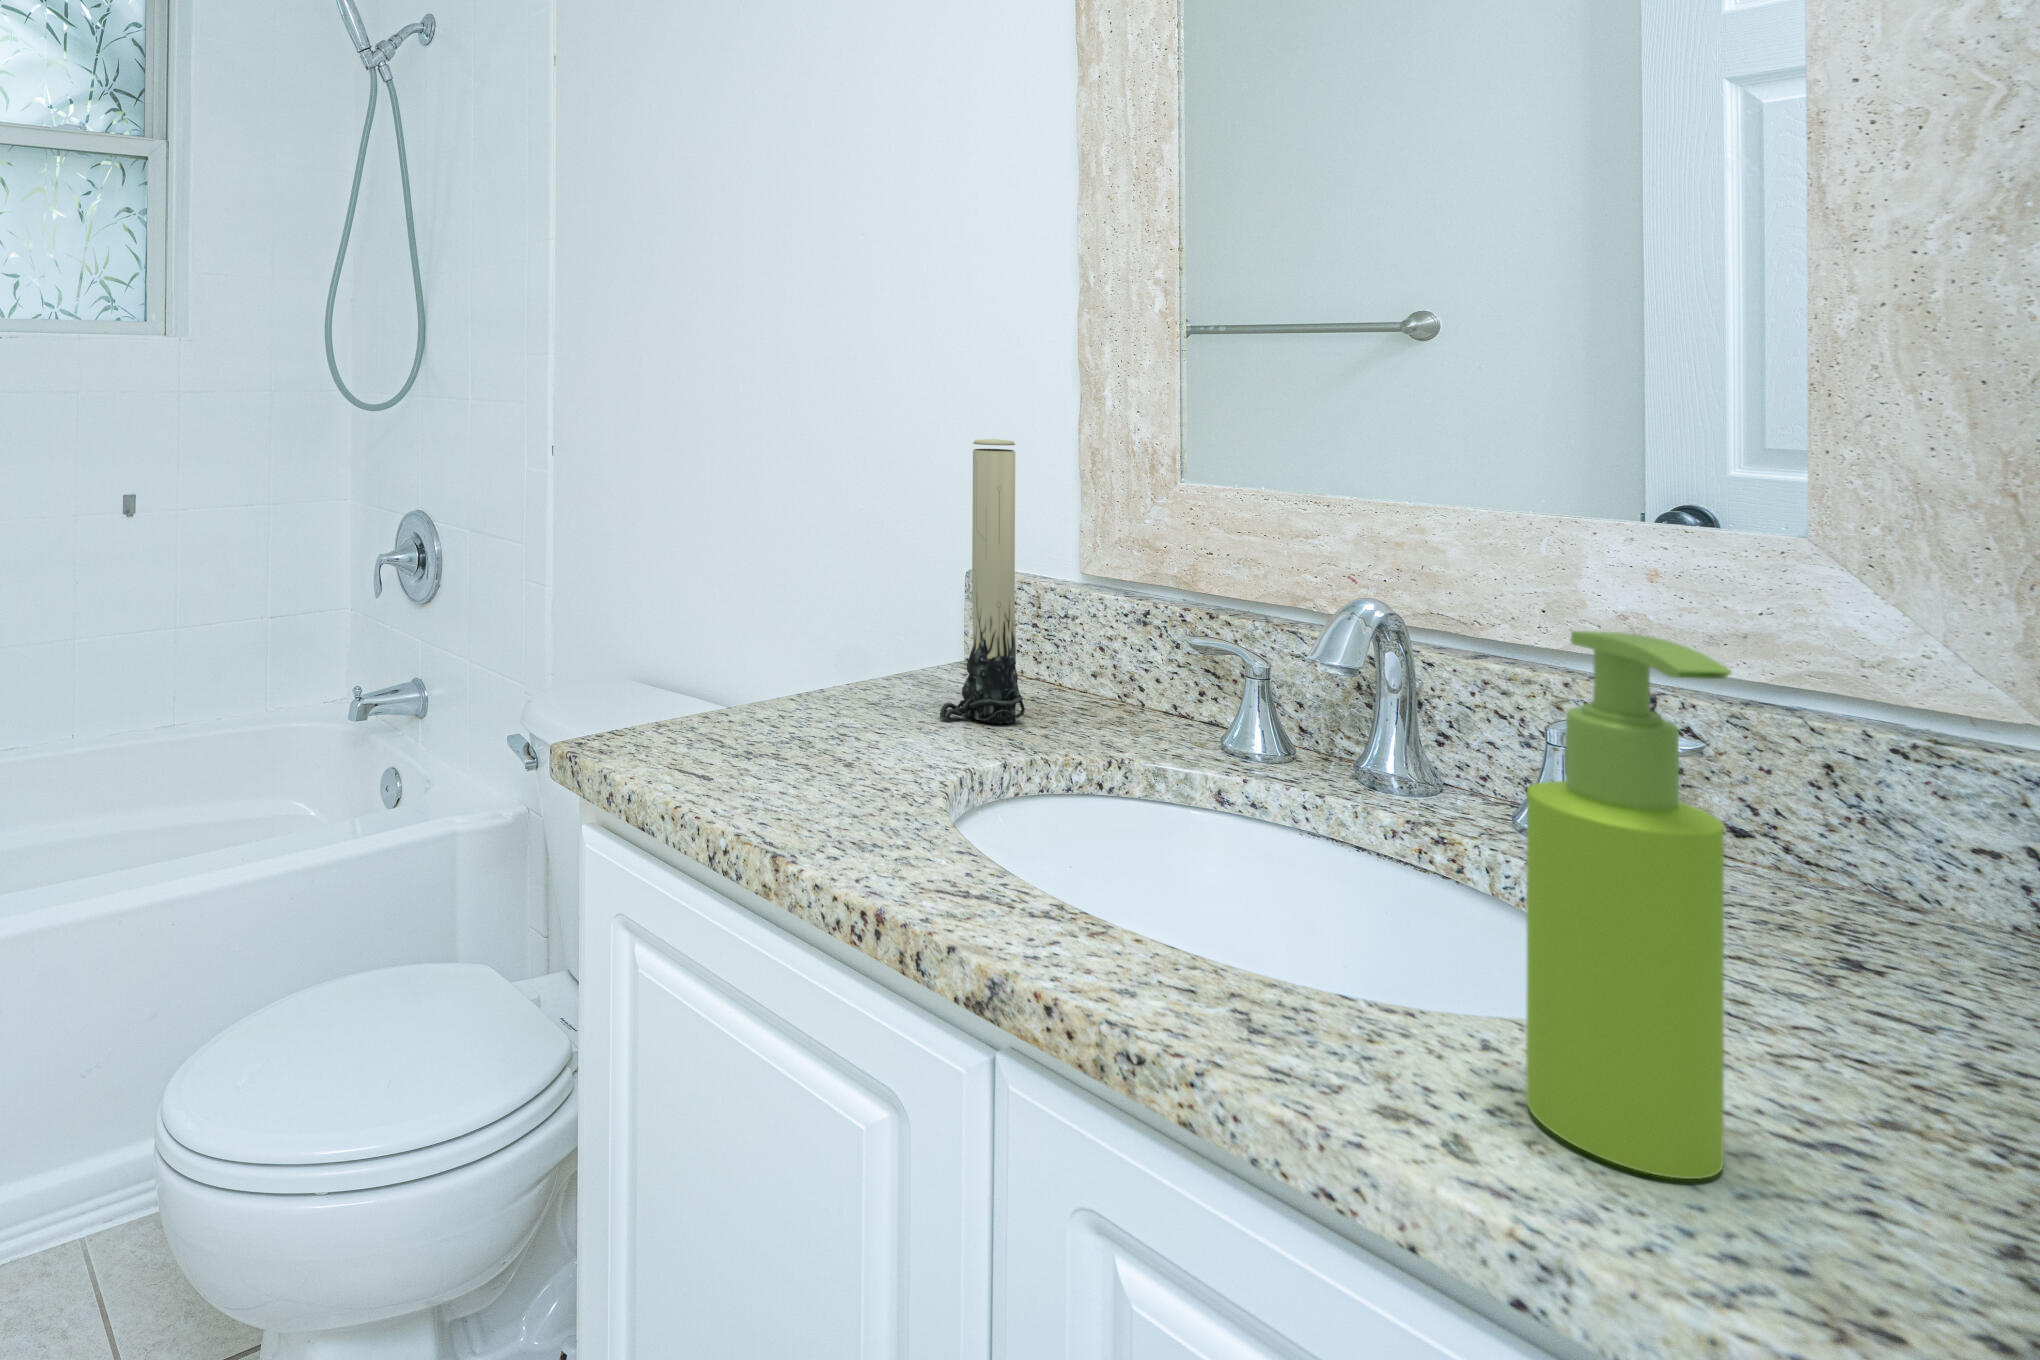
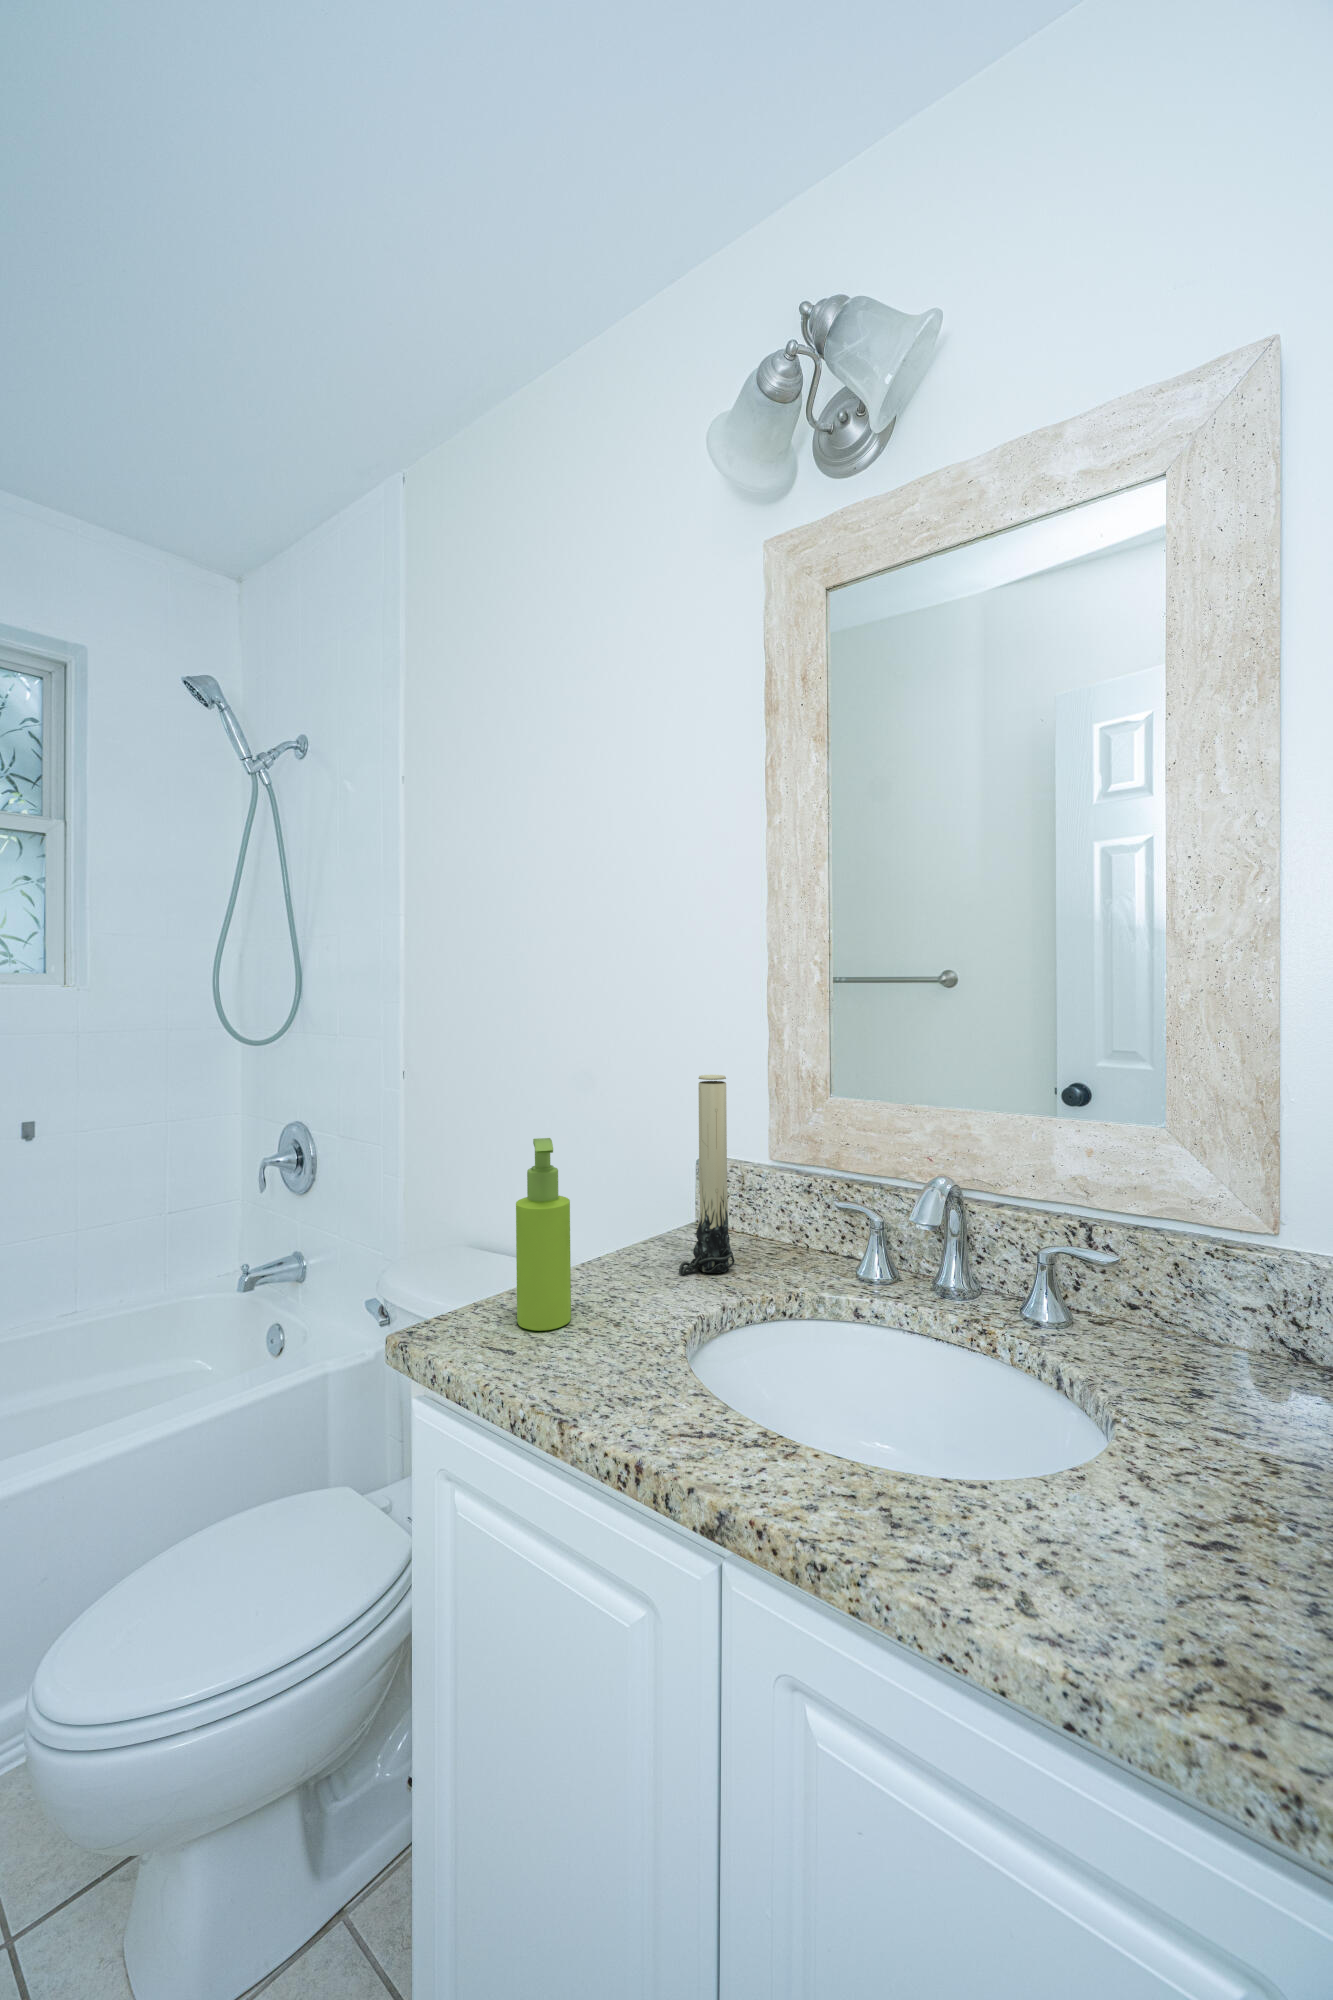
soap dispenser: present [1526,631,1731,1179] -> present [516,1138,571,1331]

